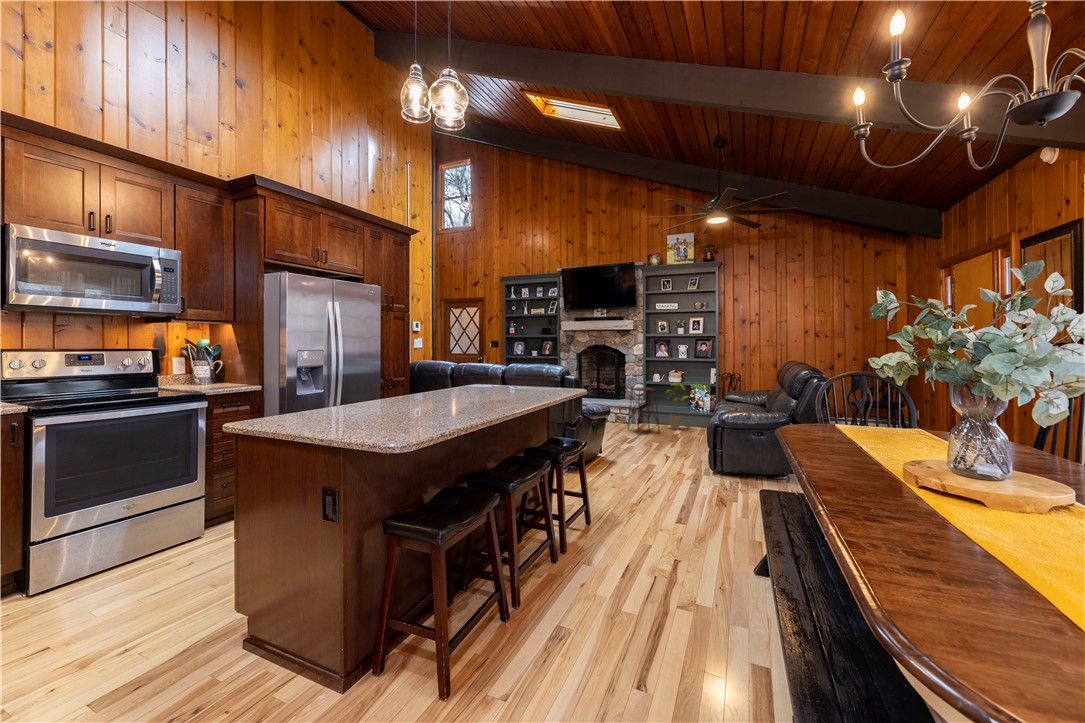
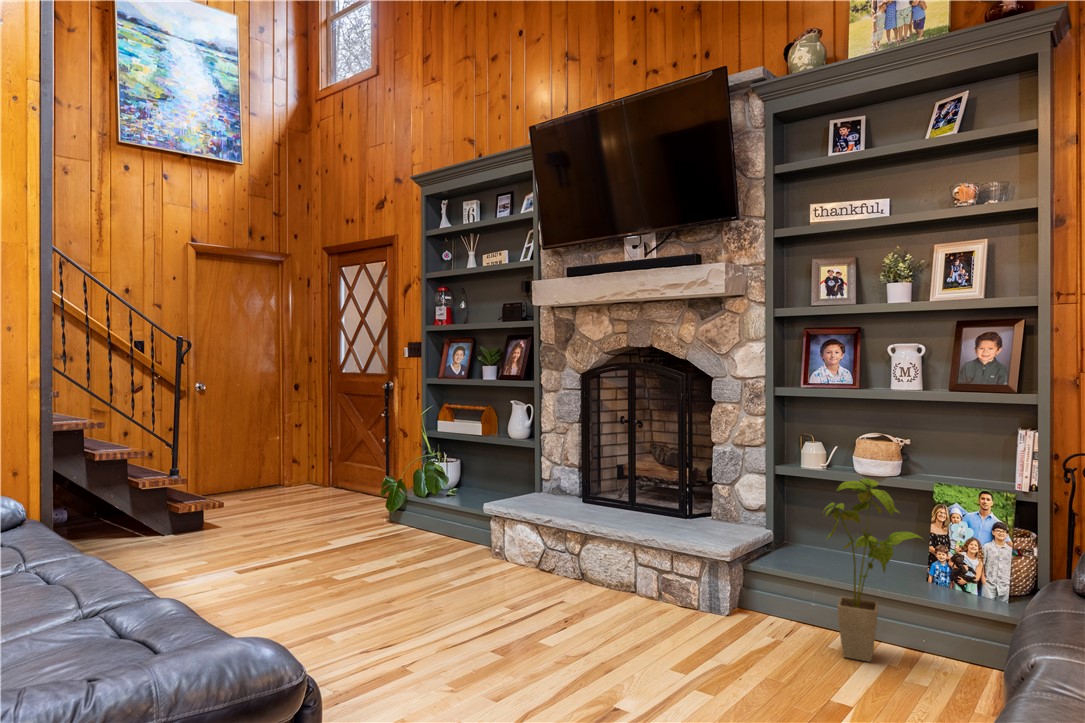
side table: present [628,388,660,434] -> none [669,490,778,681]

